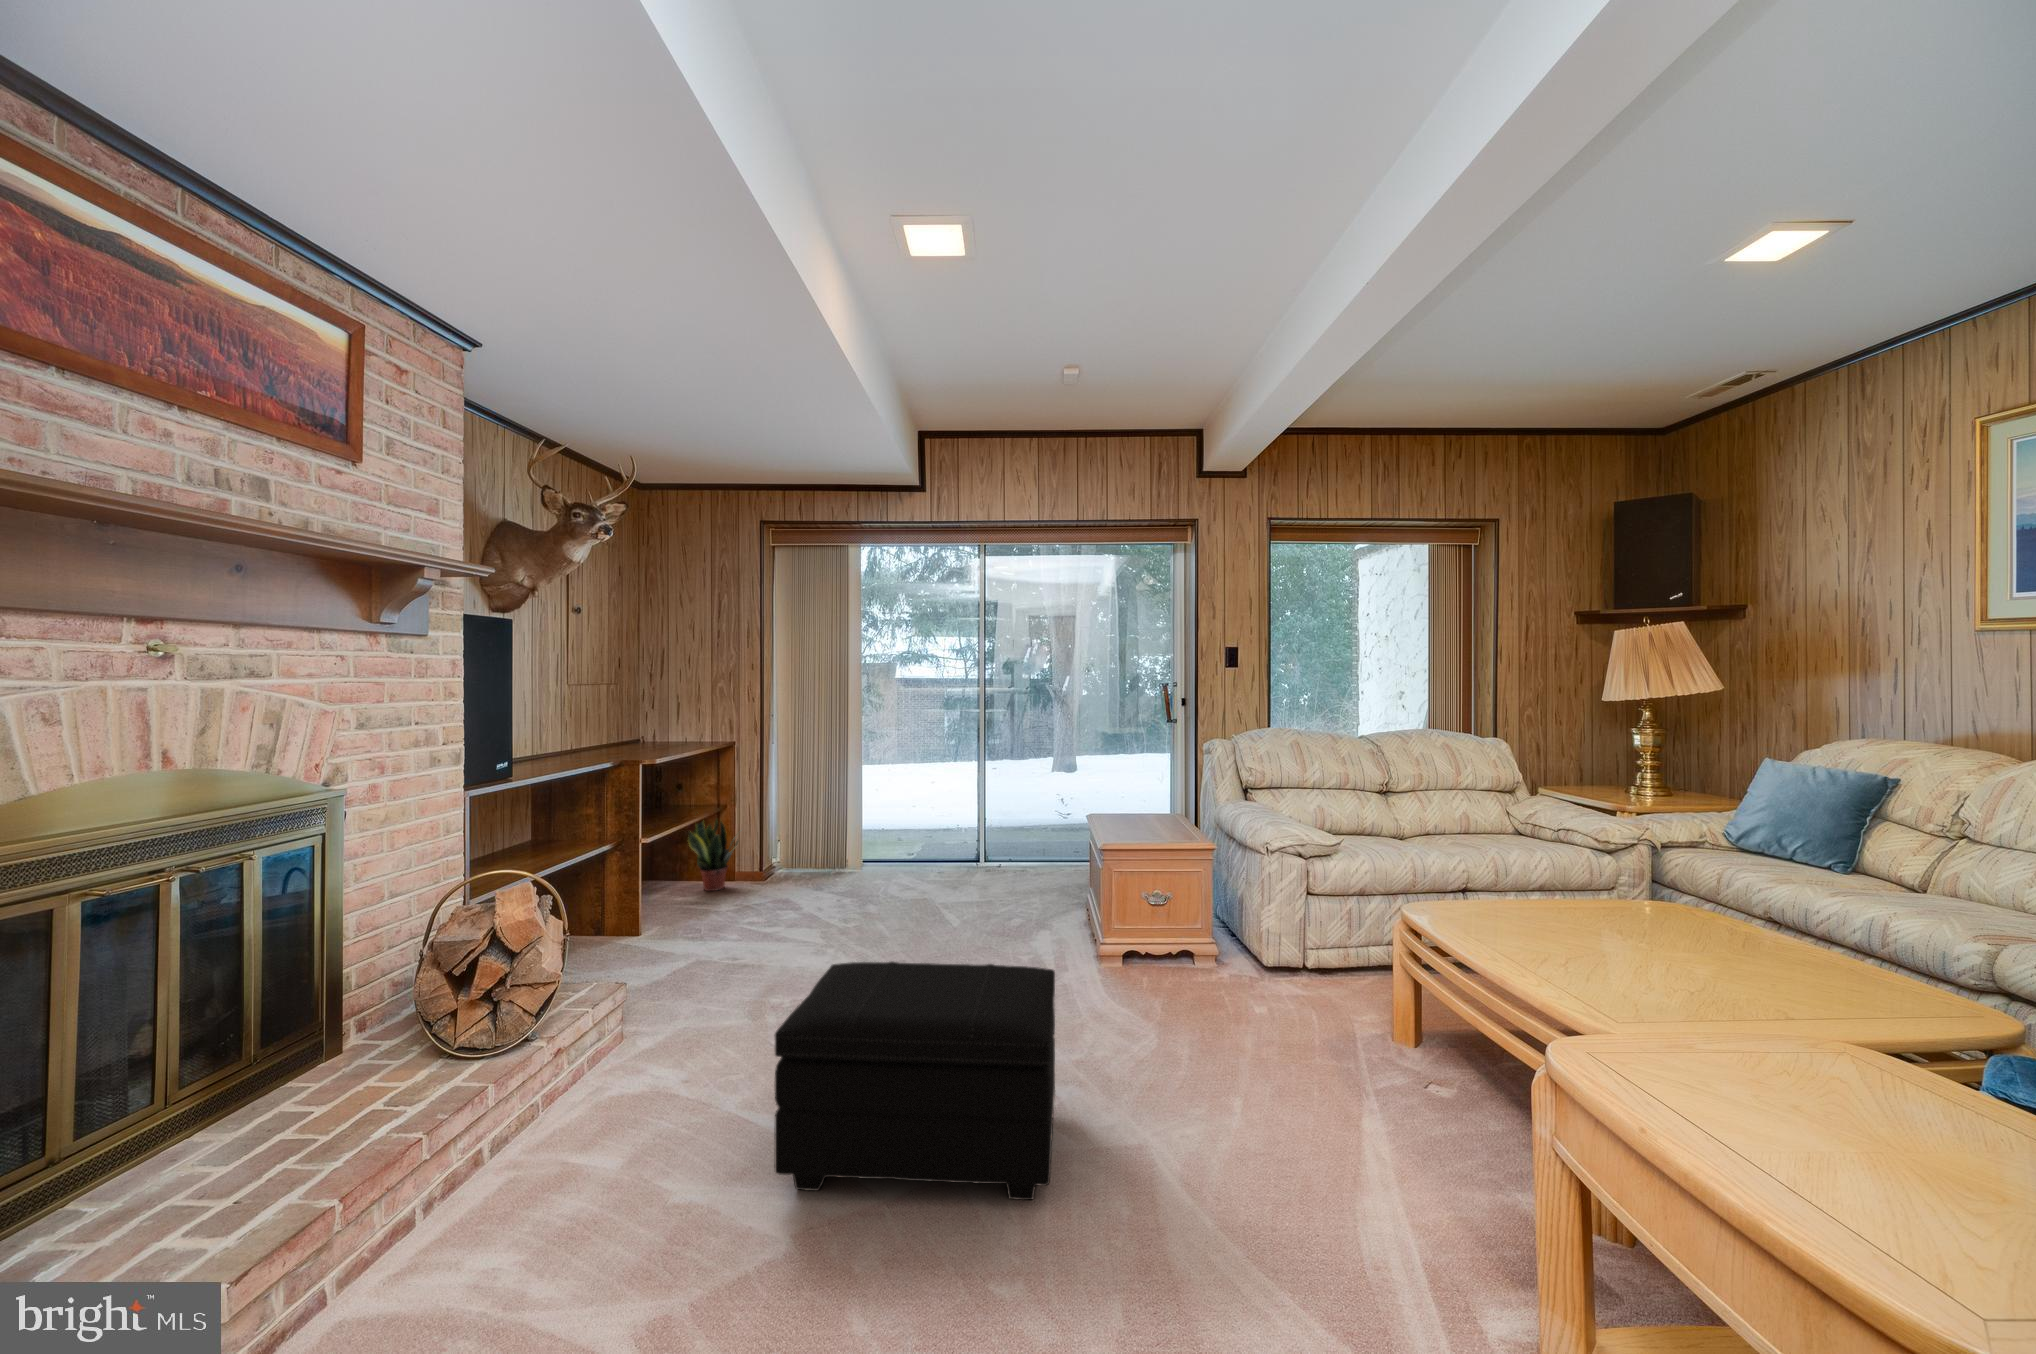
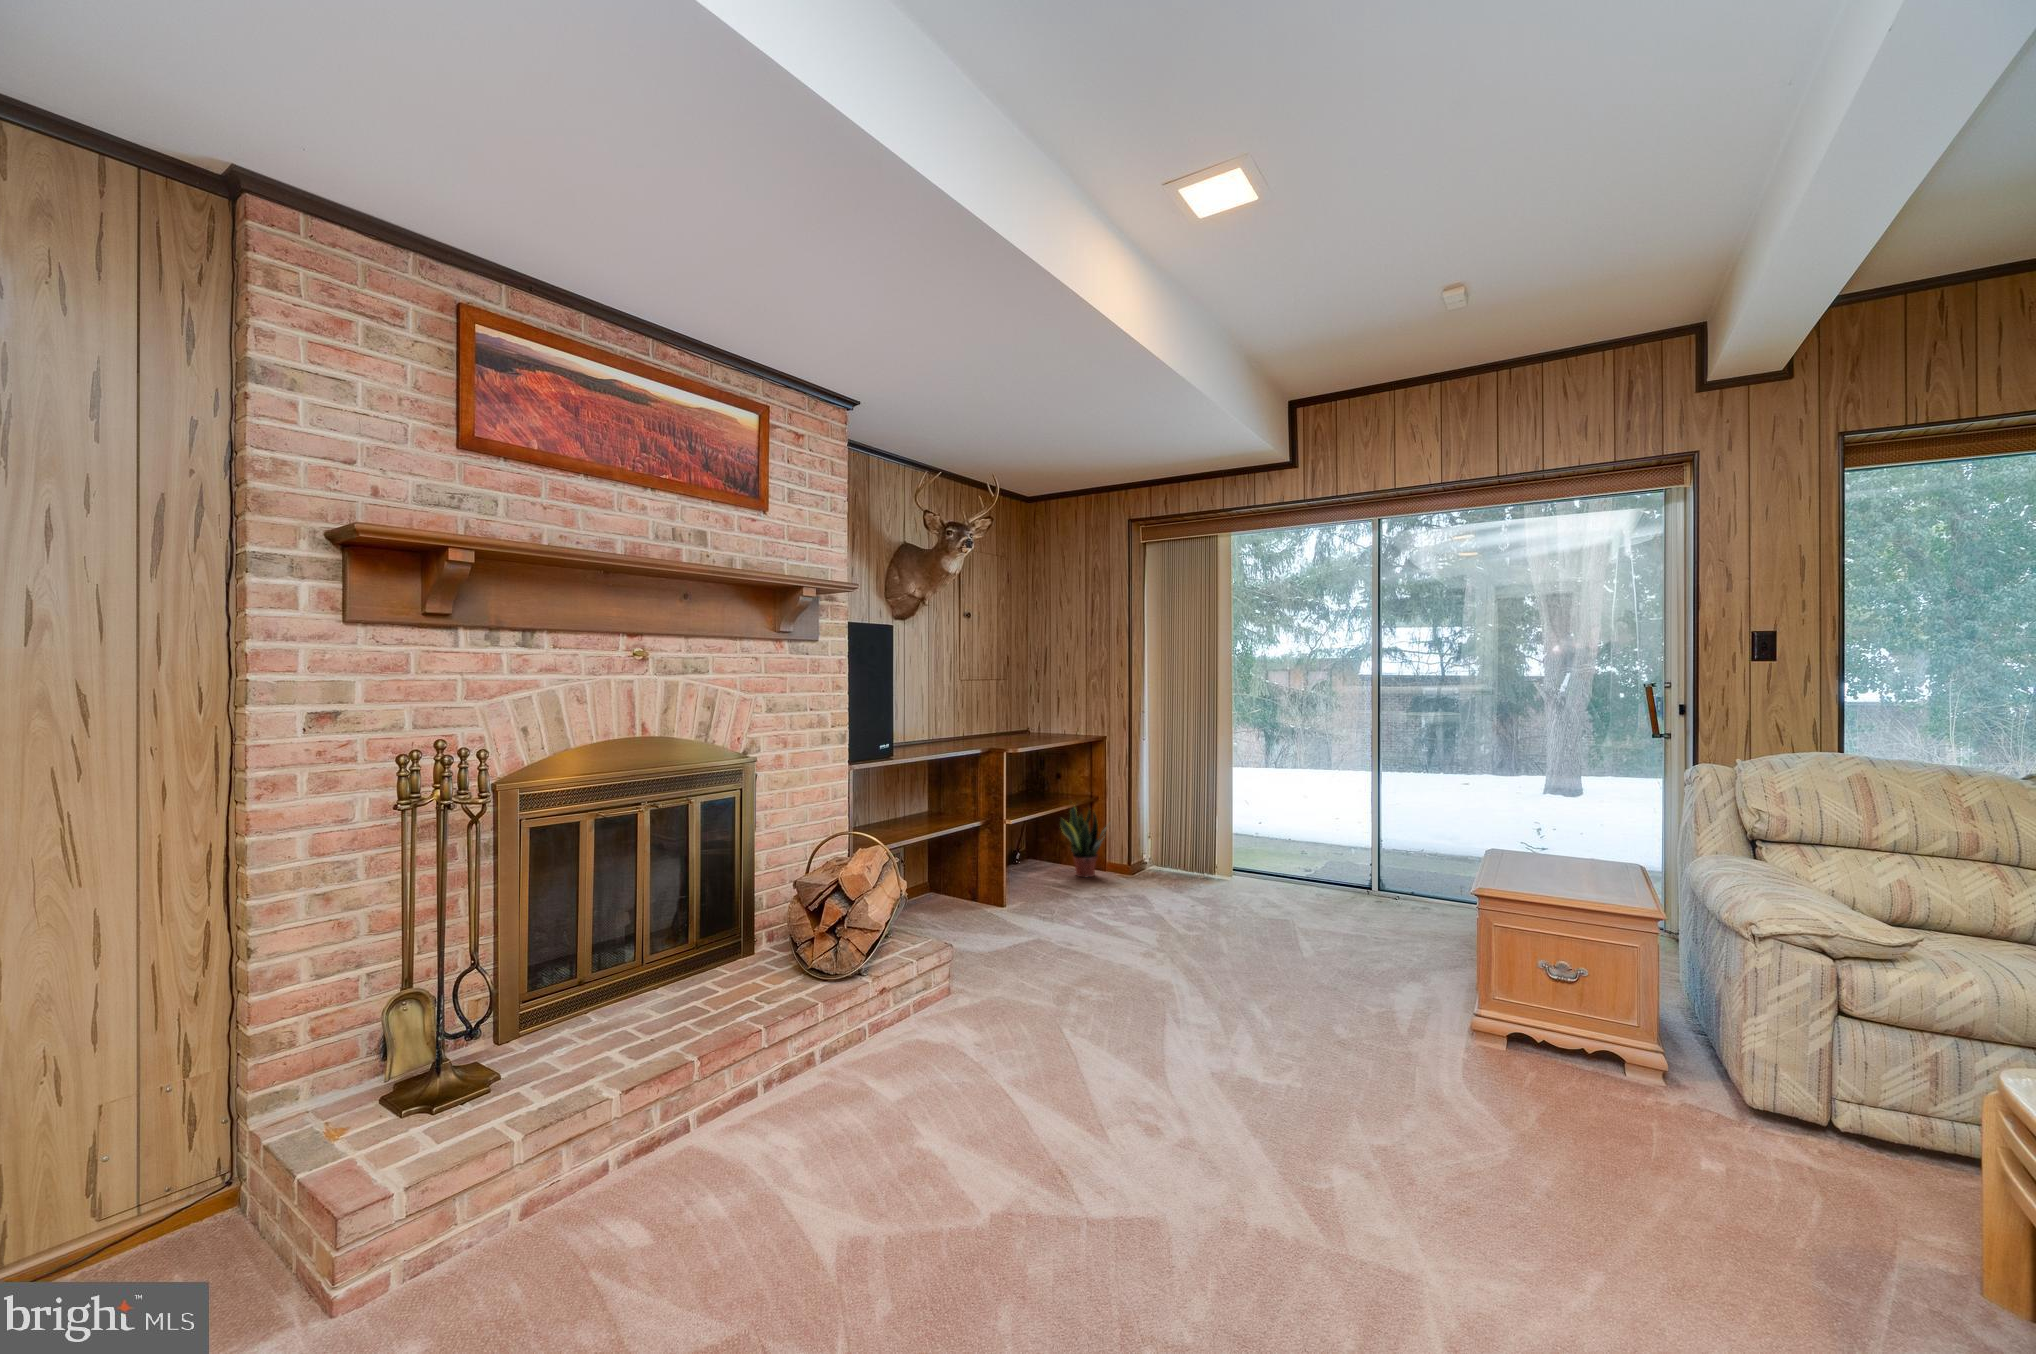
footstool: present [775,962,1055,1200] -> none [991,963,1311,1271]

